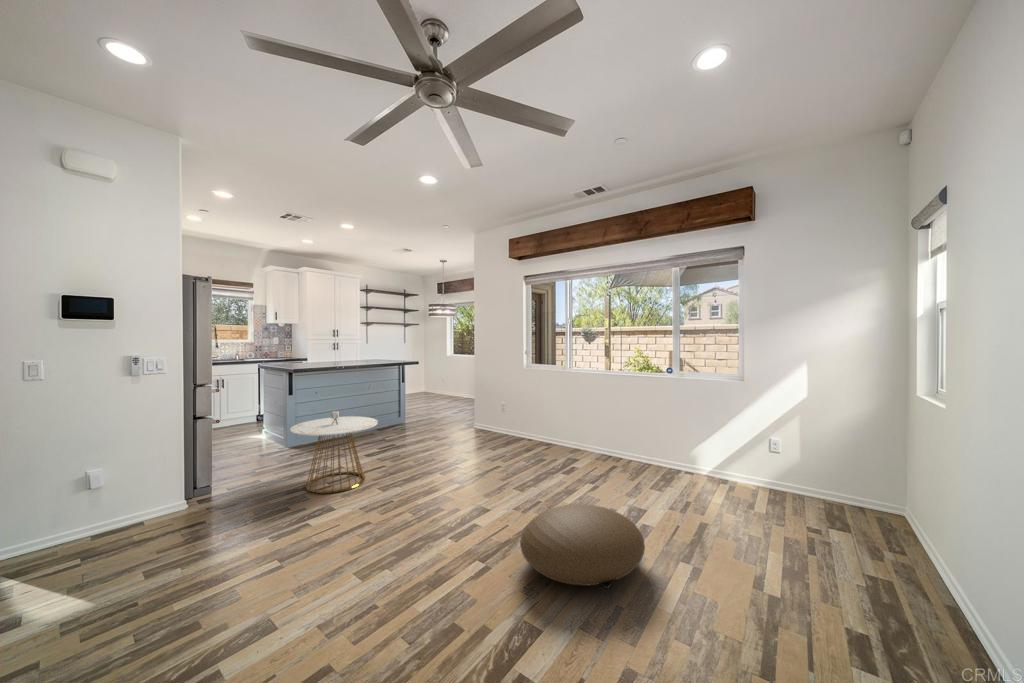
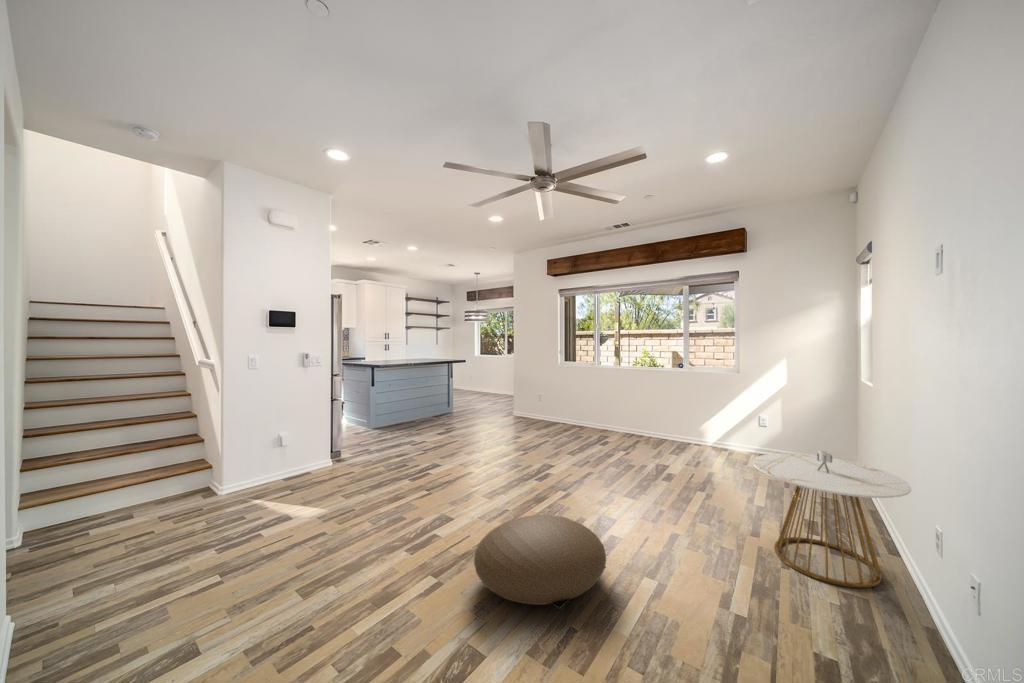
side table: present [290,411,378,494] -> present [753,451,911,588]

